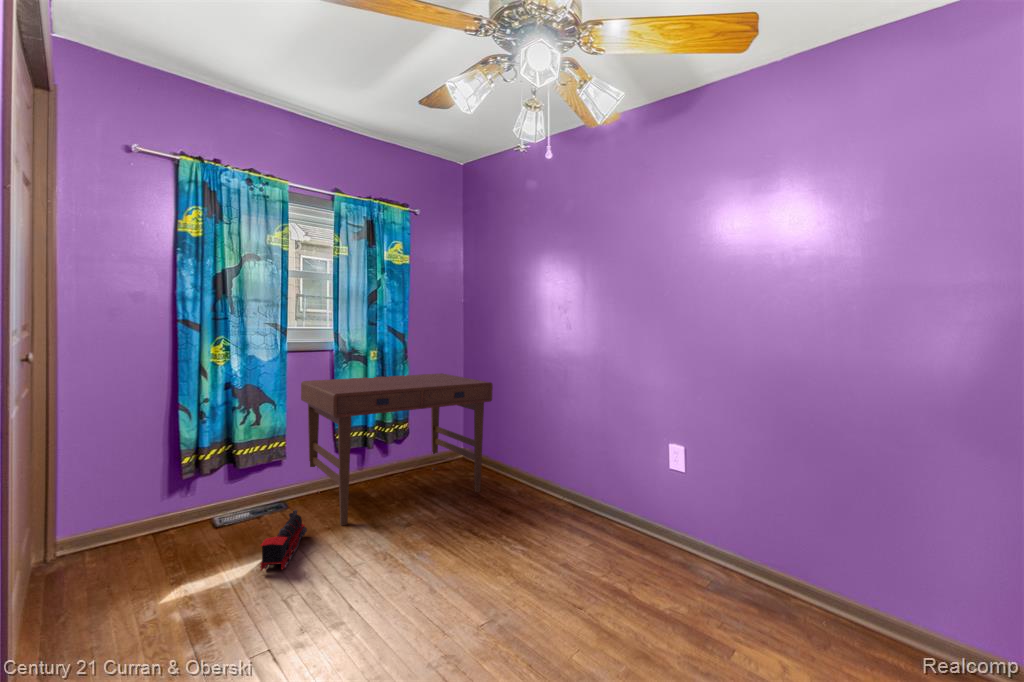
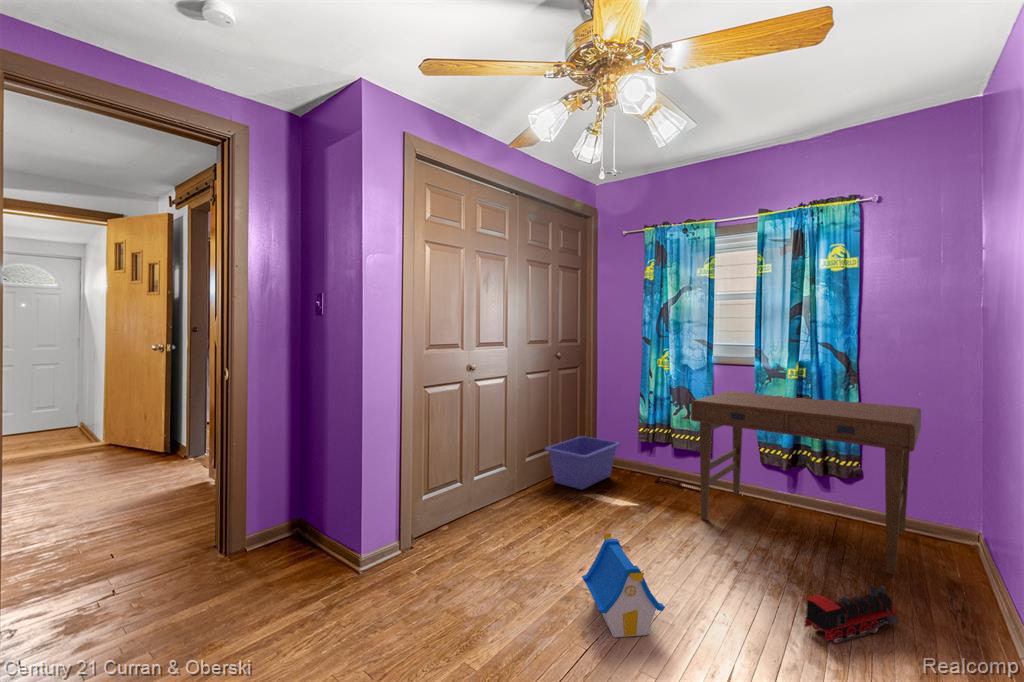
storage bin: none [61,486,182,600] -> present [545,436,620,489]
toy train: present [260,510,307,571] -> present [804,586,899,643]
toy house: none [443,557,538,648] -> present [582,533,665,637]

